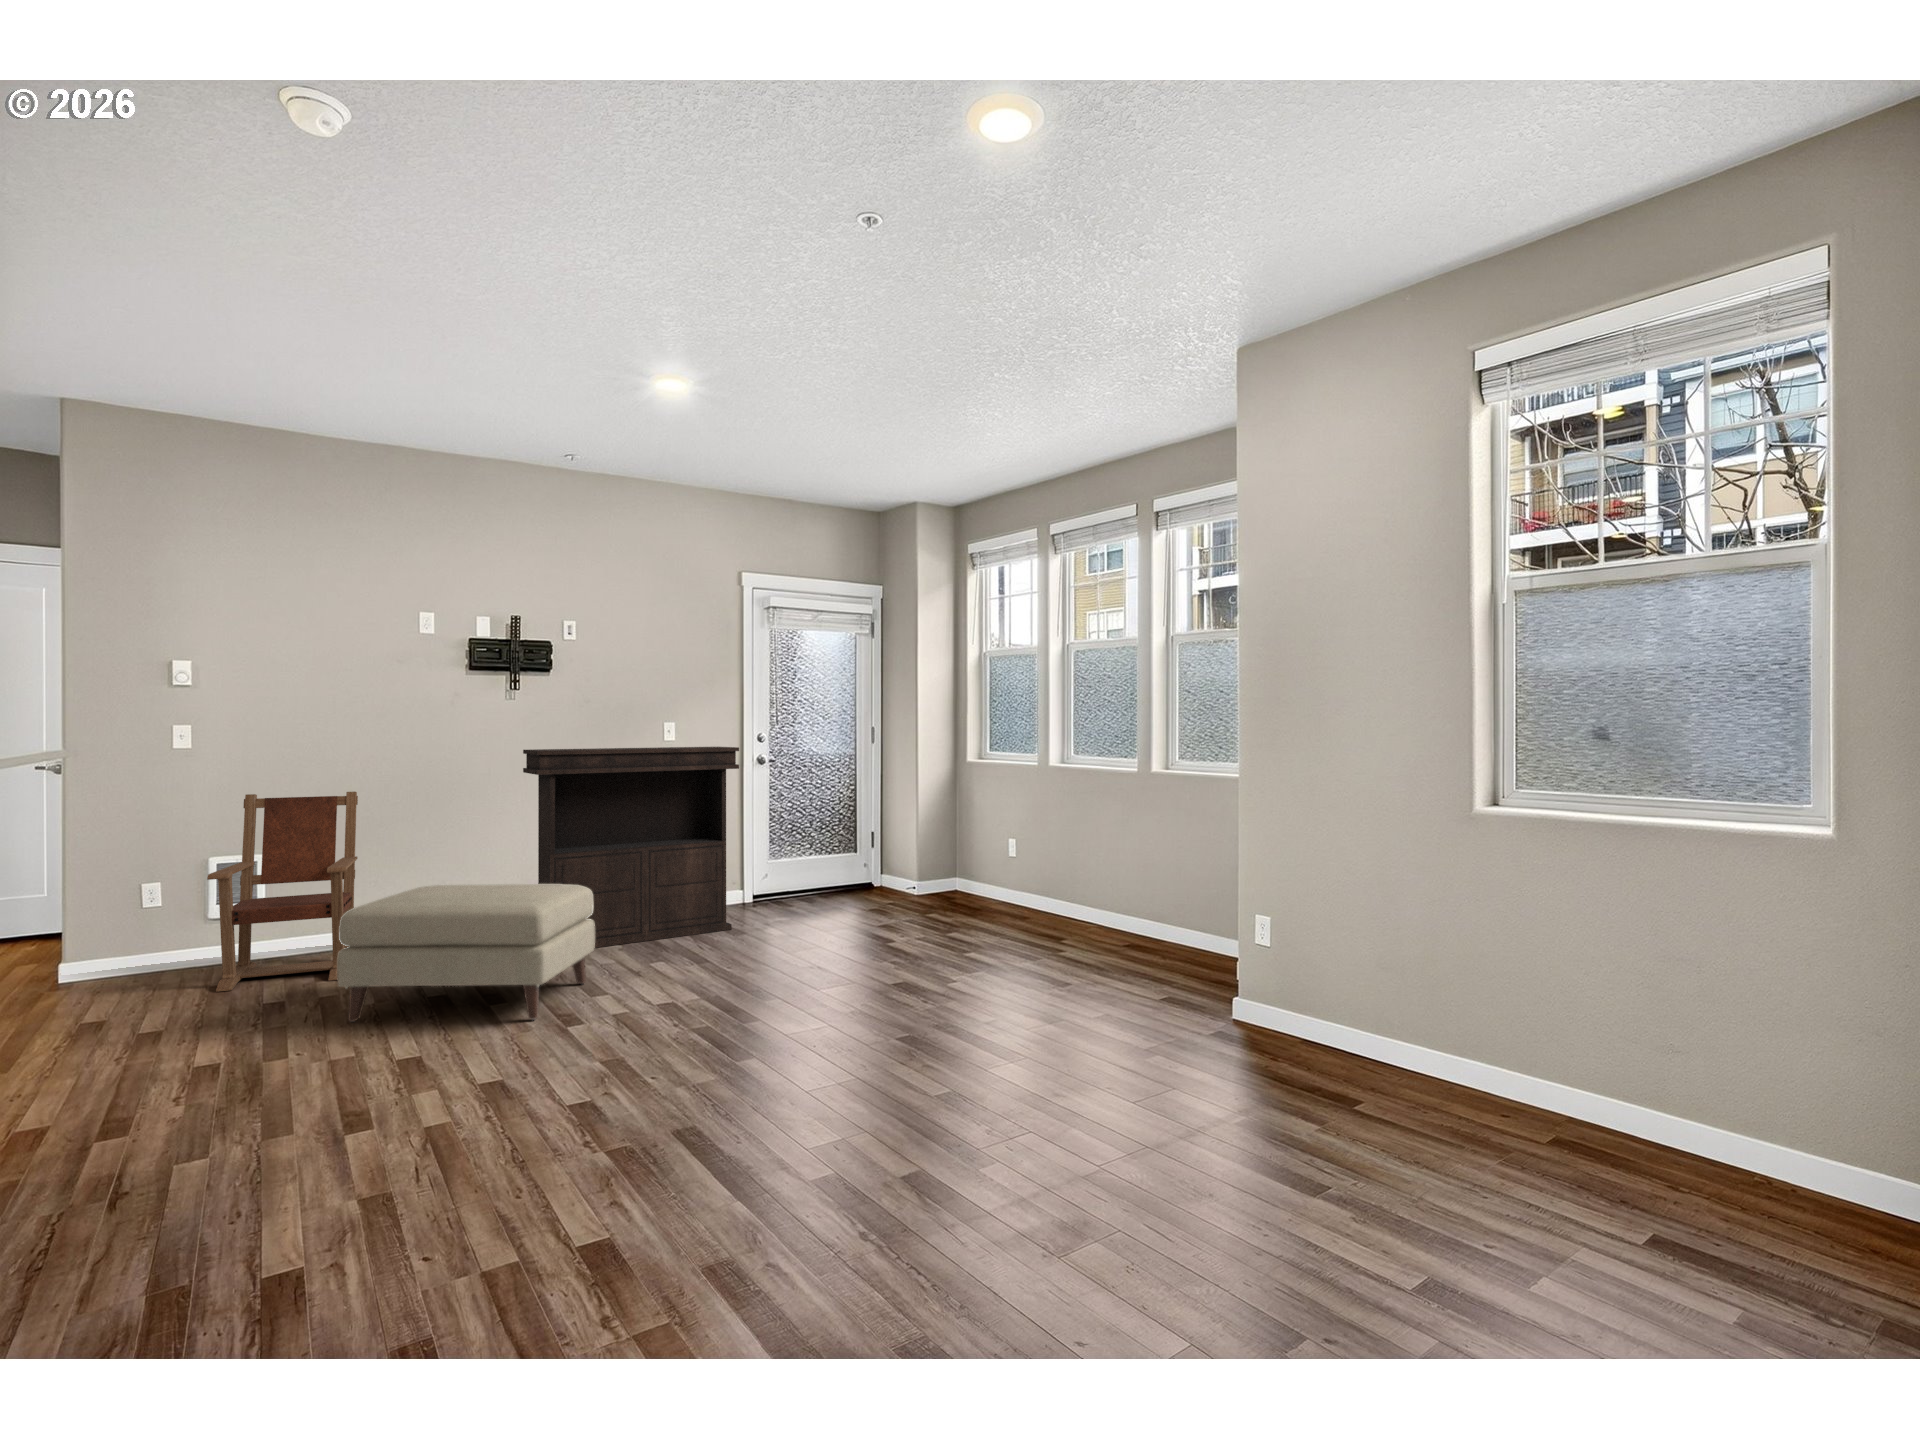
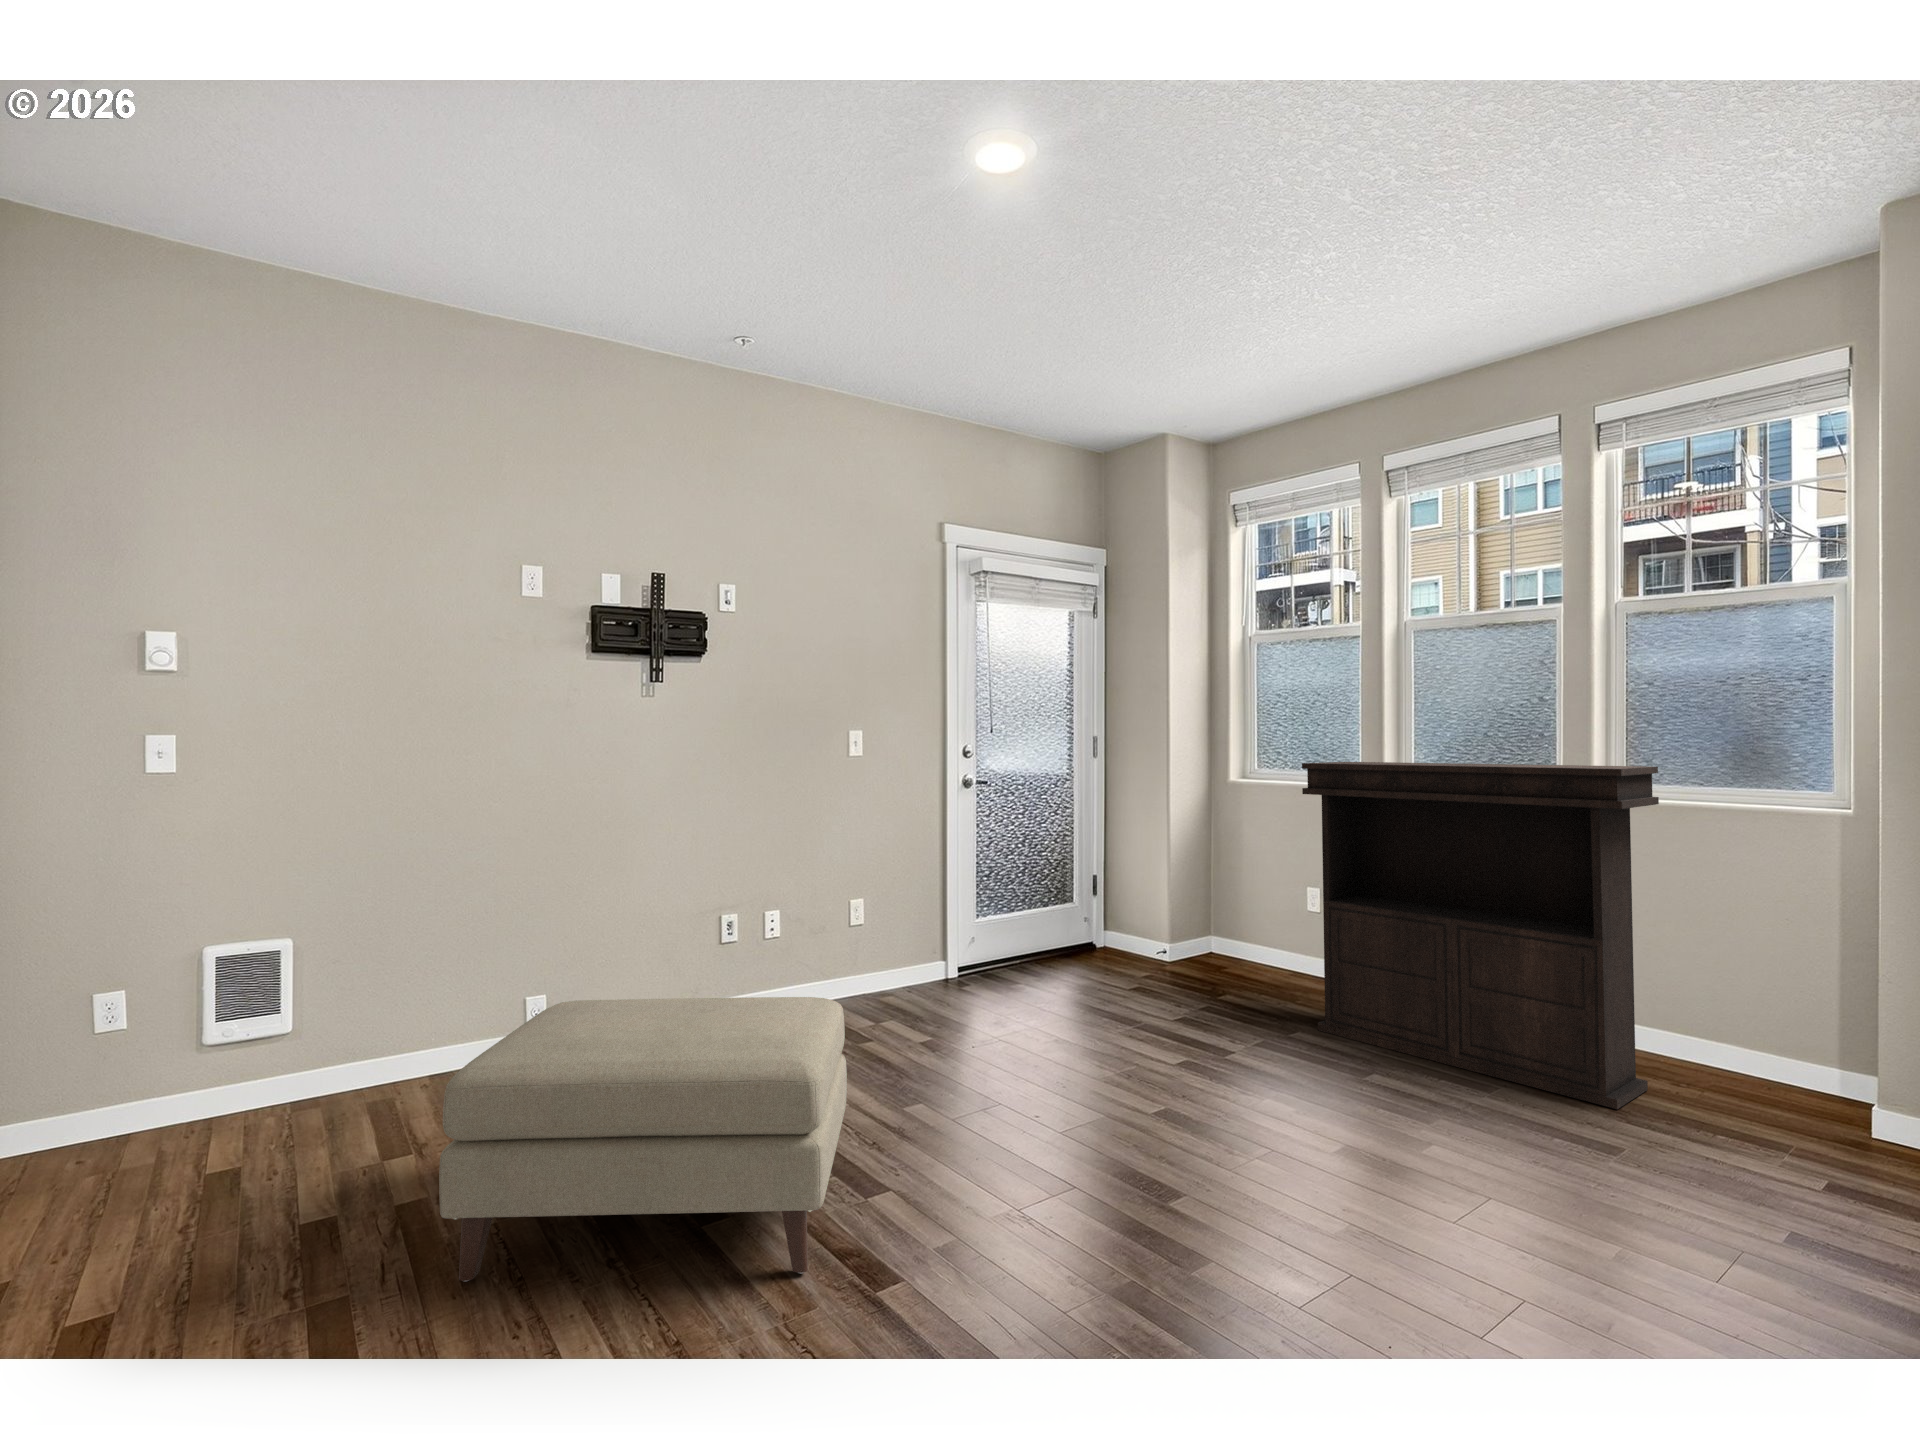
console table: present [523,747,739,948] -> present [1302,762,1659,1109]
armchair: present [207,792,358,992] -> none [199,836,437,1188]

